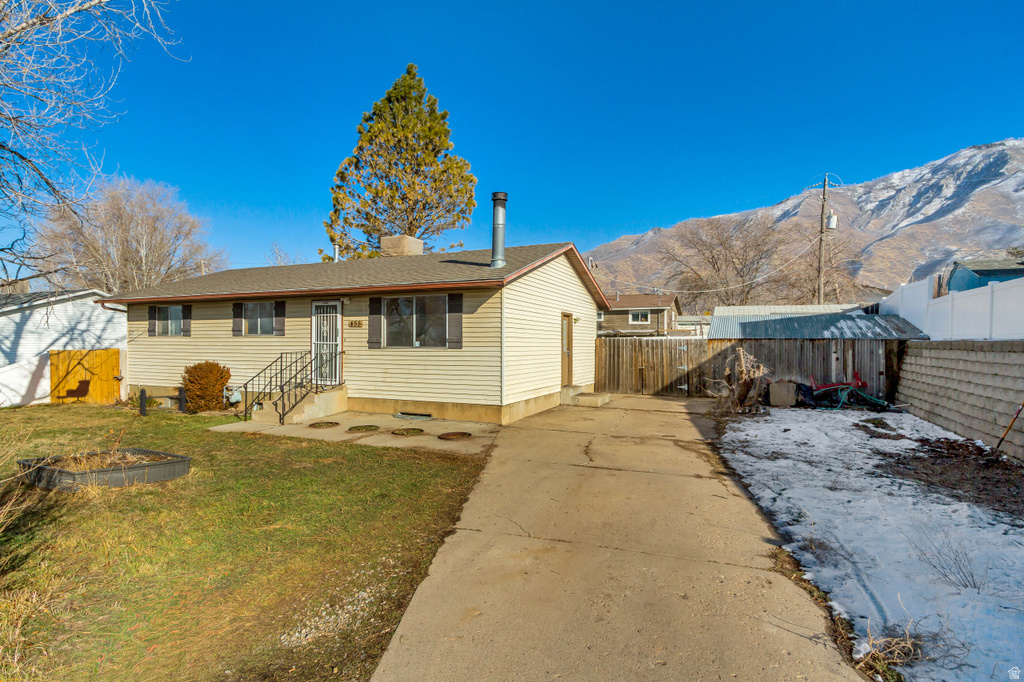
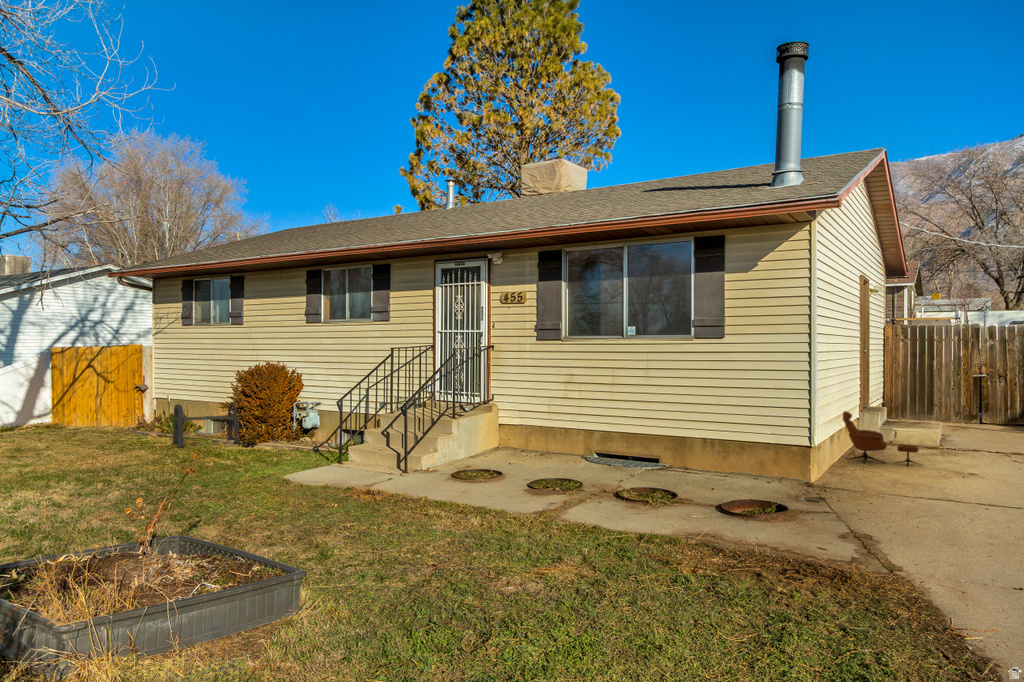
lounge chair: present [56,380,90,404] -> present [842,411,921,466]

